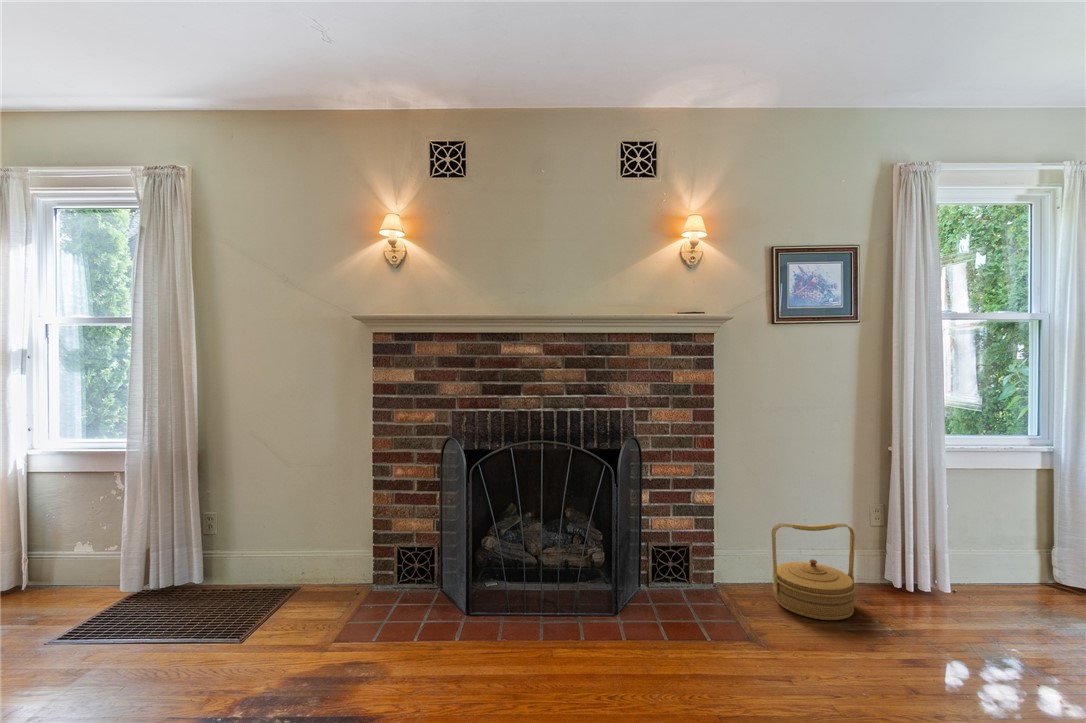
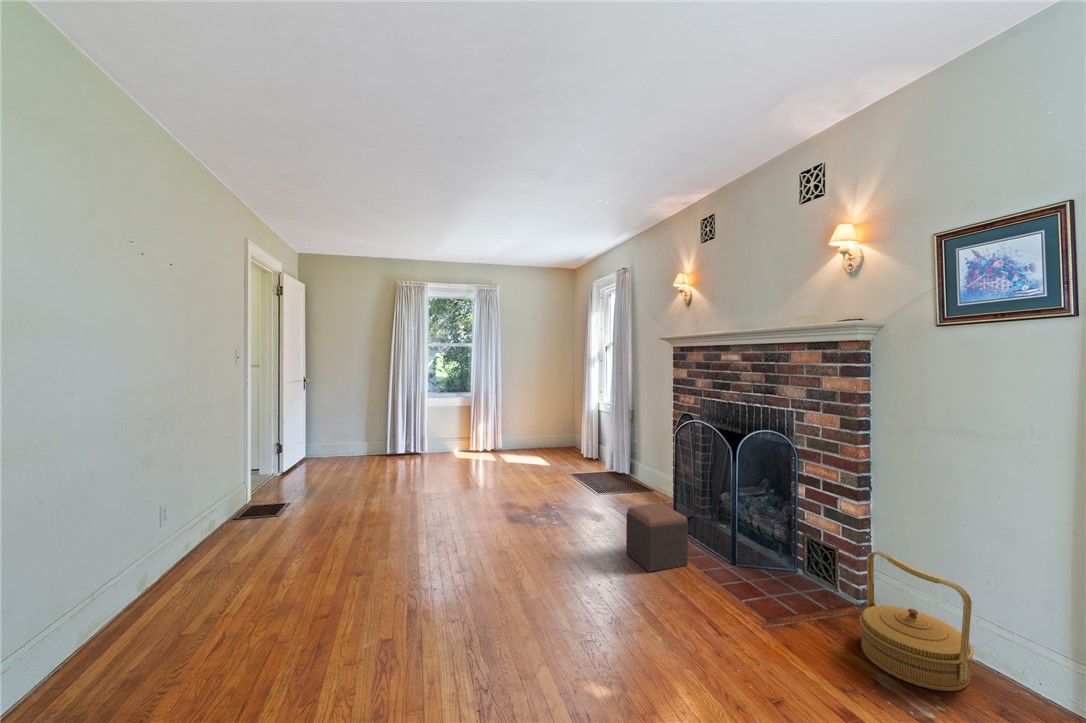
footstool: none [550,582,632,697] -> present [626,504,688,572]

